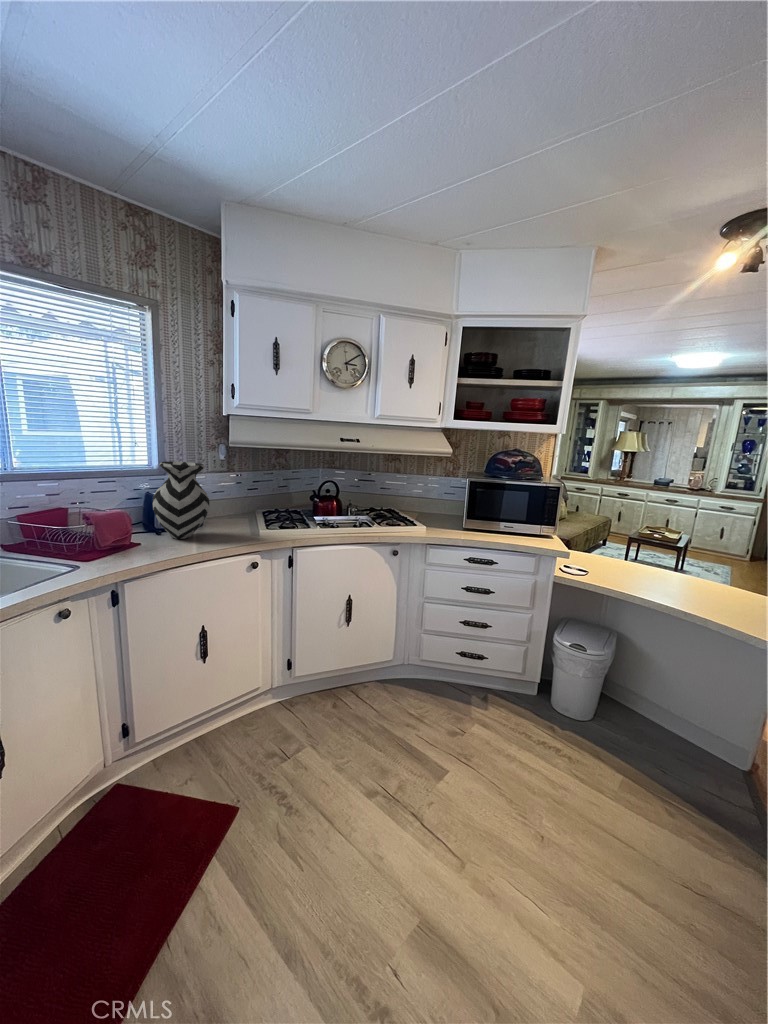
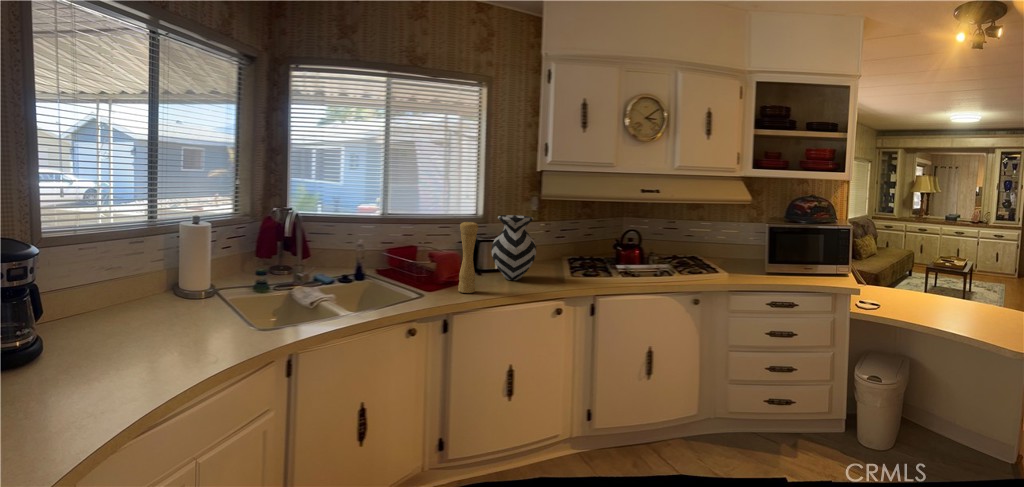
pepper mill: none [91,468,117,558] -> present [458,221,478,293]

